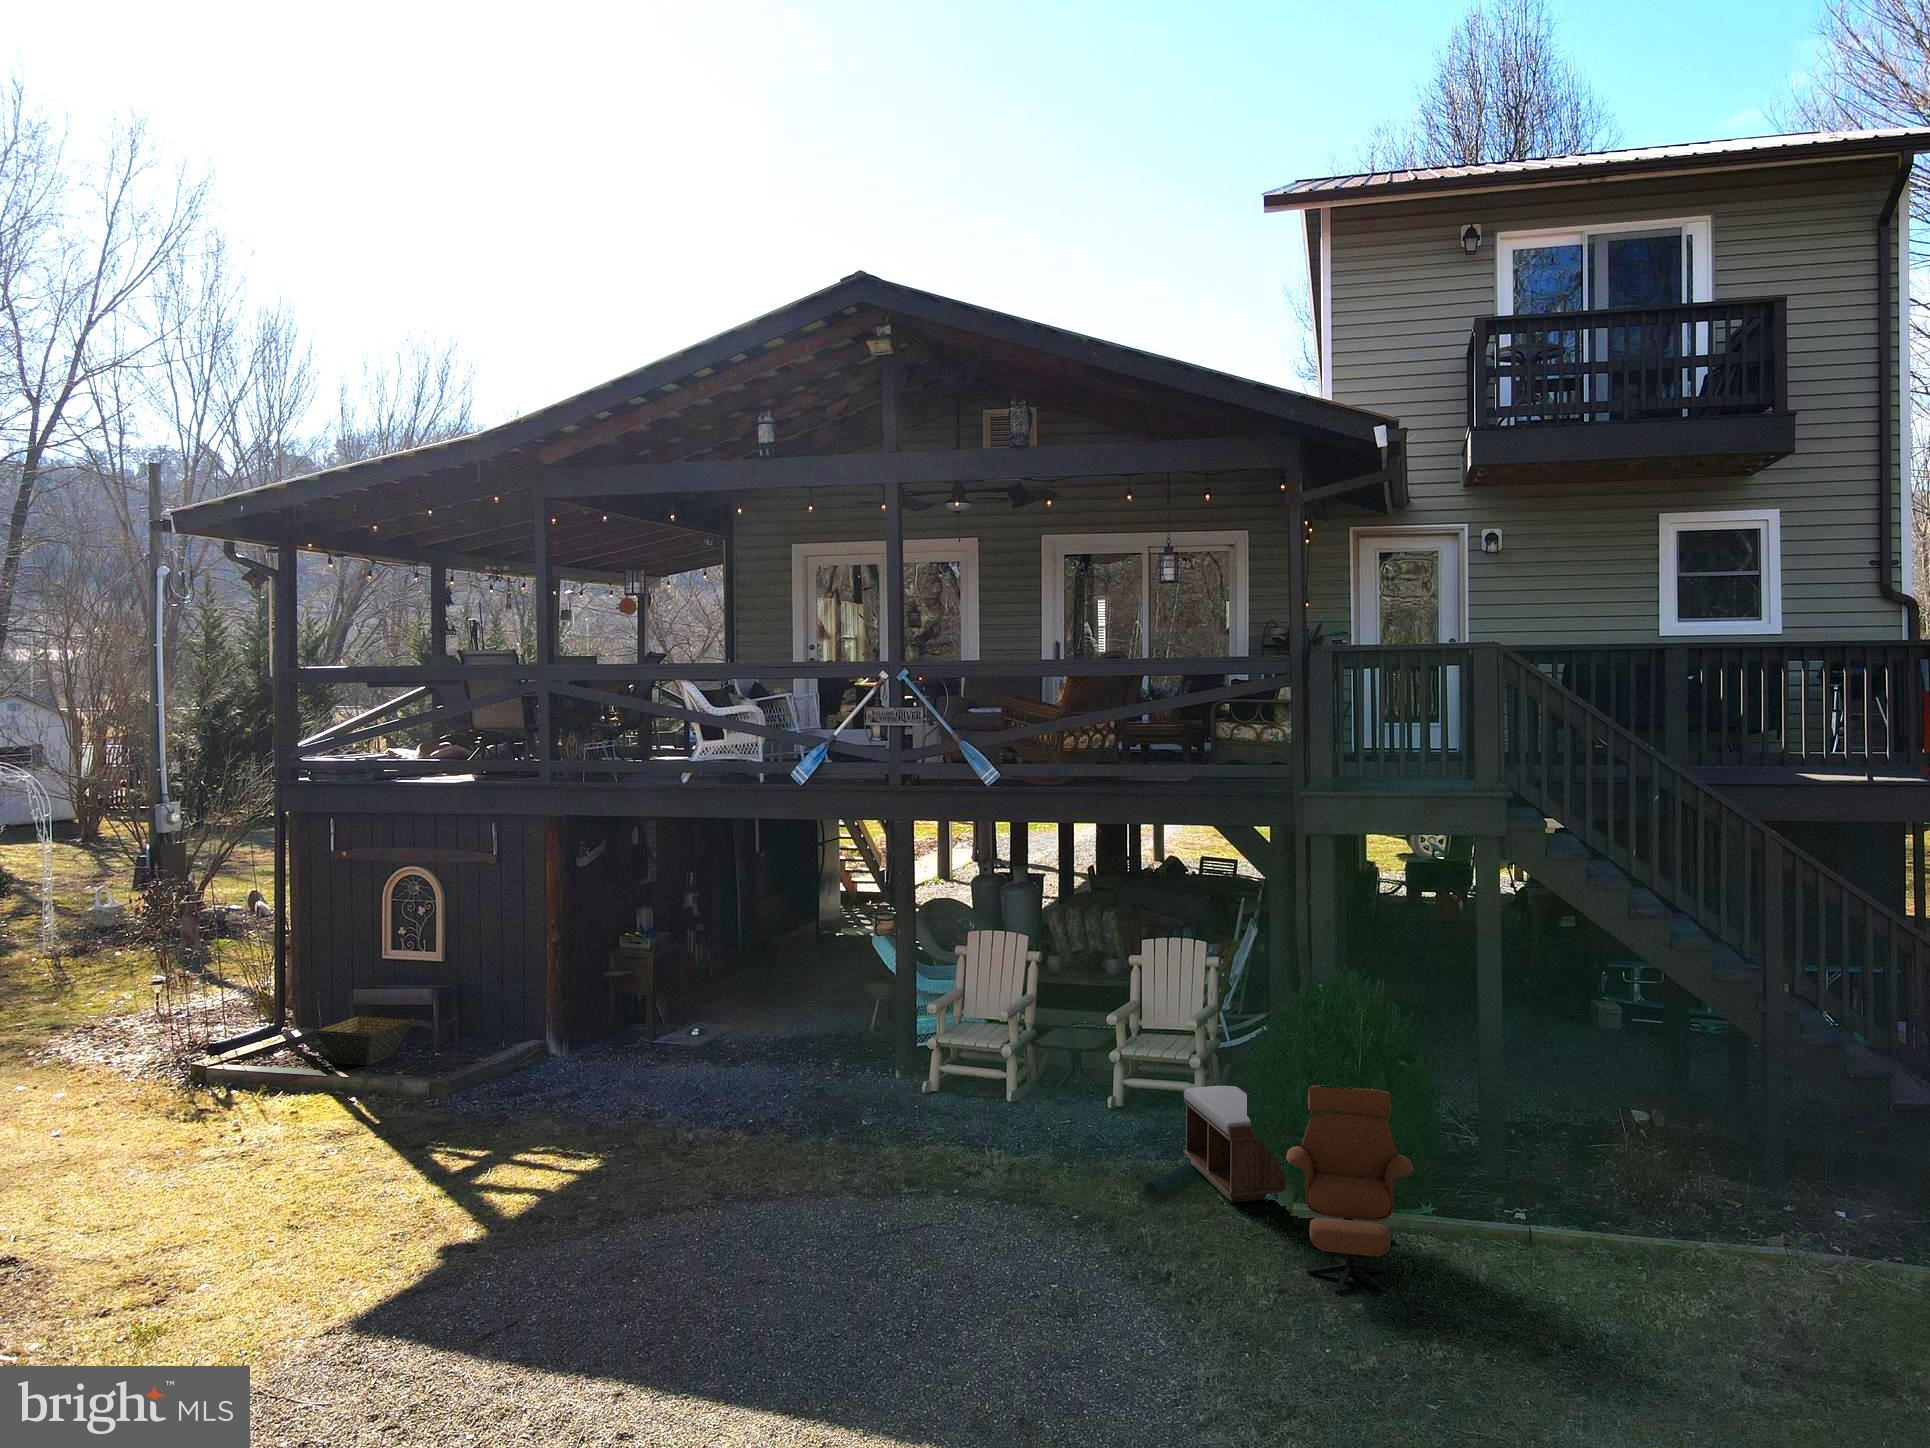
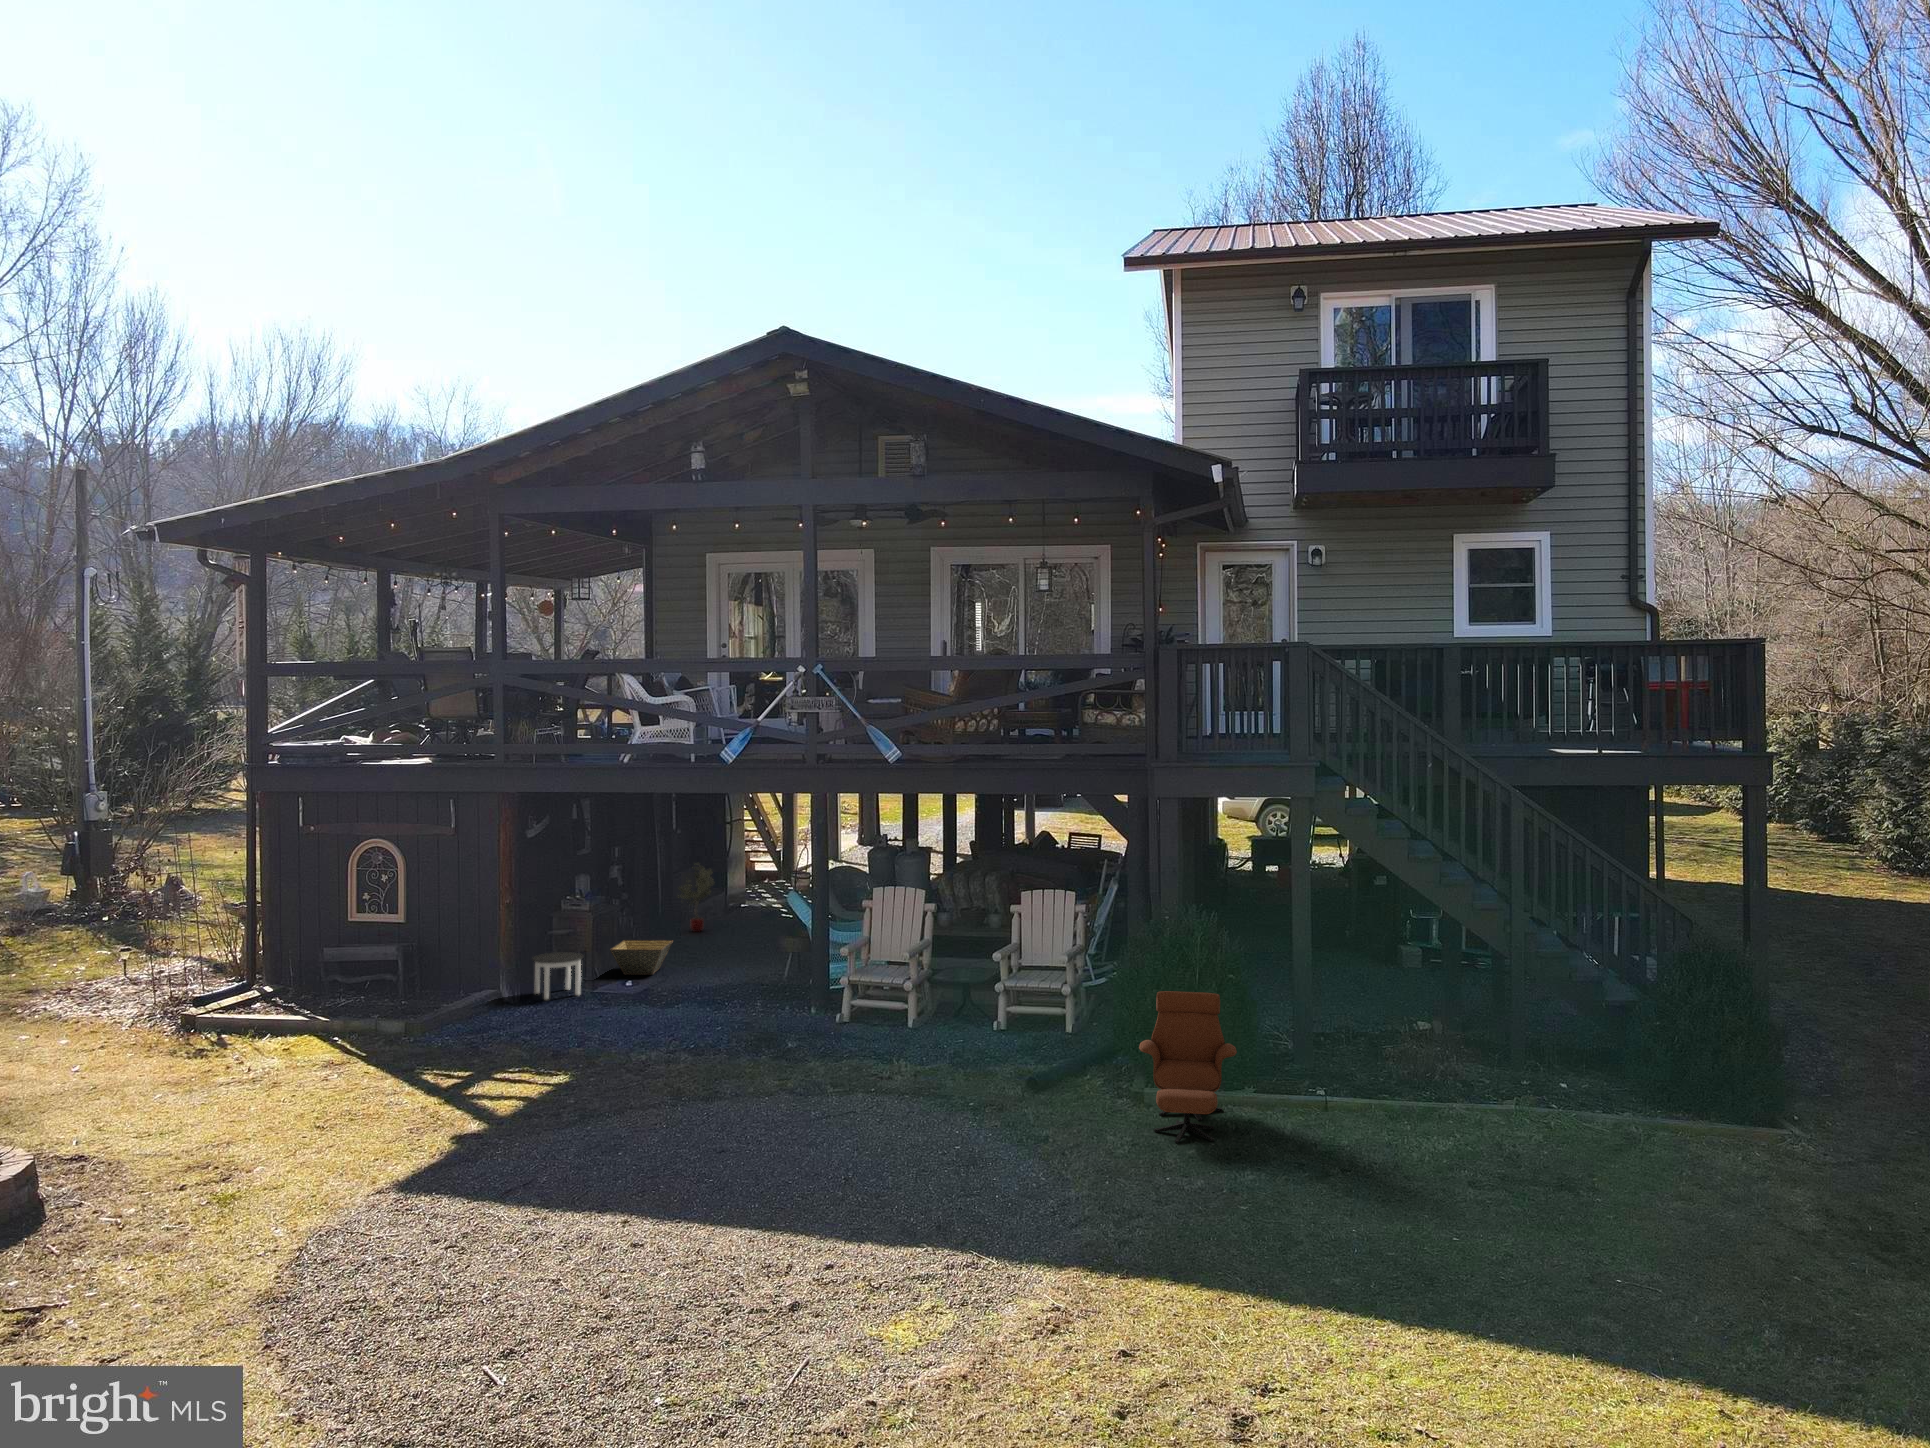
potted tree: none [756,890,800,968] -> present [678,864,714,932]
round table: none [581,998,640,1053] -> present [532,952,584,999]
basket: present [314,1015,415,1065] -> present [610,940,673,975]
bench: present [1183,1086,1286,1202] -> none [1058,1002,1141,1089]

